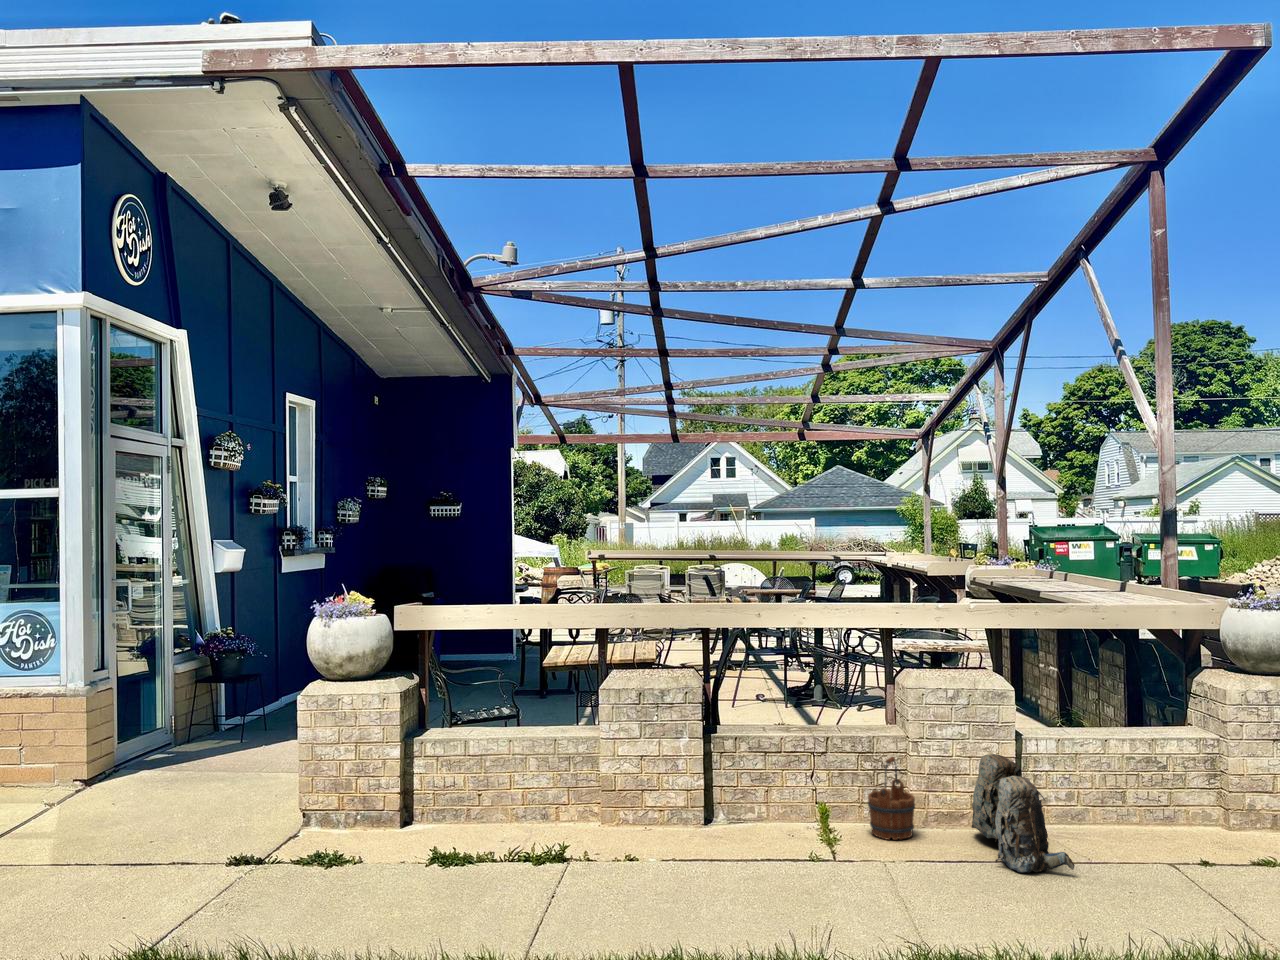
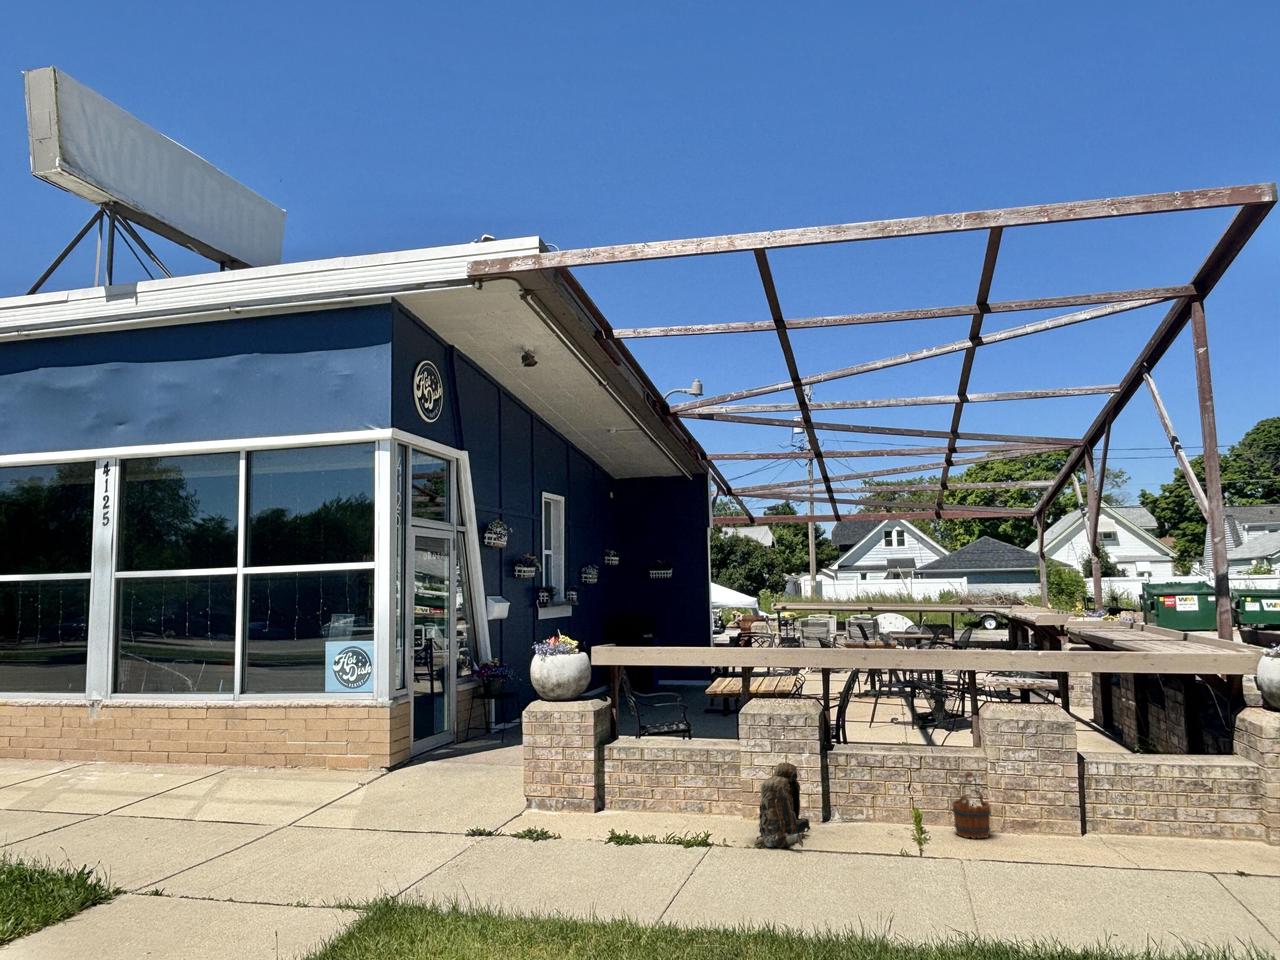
backpack: present [972,754,1075,872] -> present [757,763,810,848]

